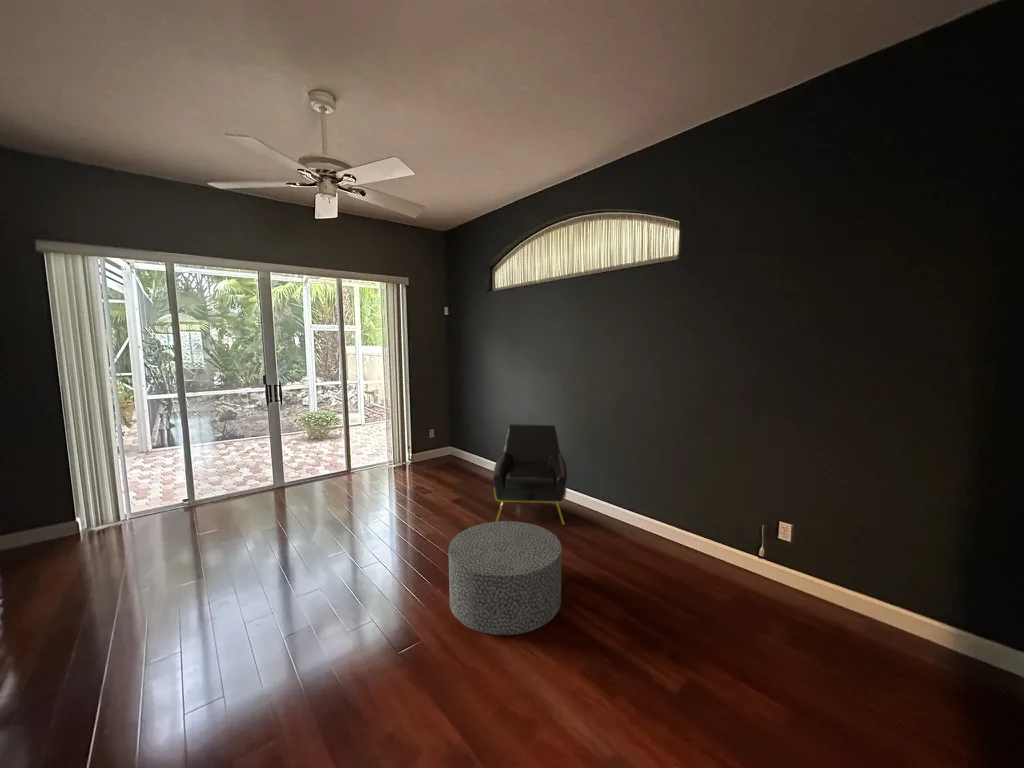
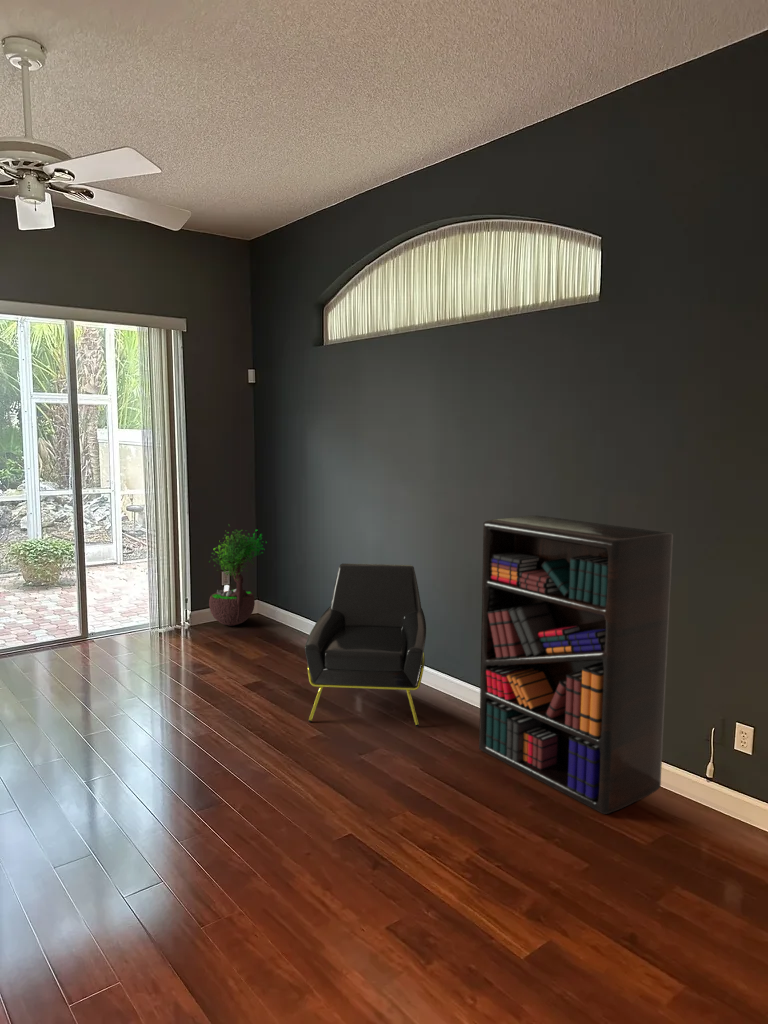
bookshelf: none [606,393,733,583] -> present [479,515,673,814]
potted tree: none [423,401,458,462] -> present [209,530,267,625]
ottoman: present [448,521,561,635] -> none [212,714,388,881]

